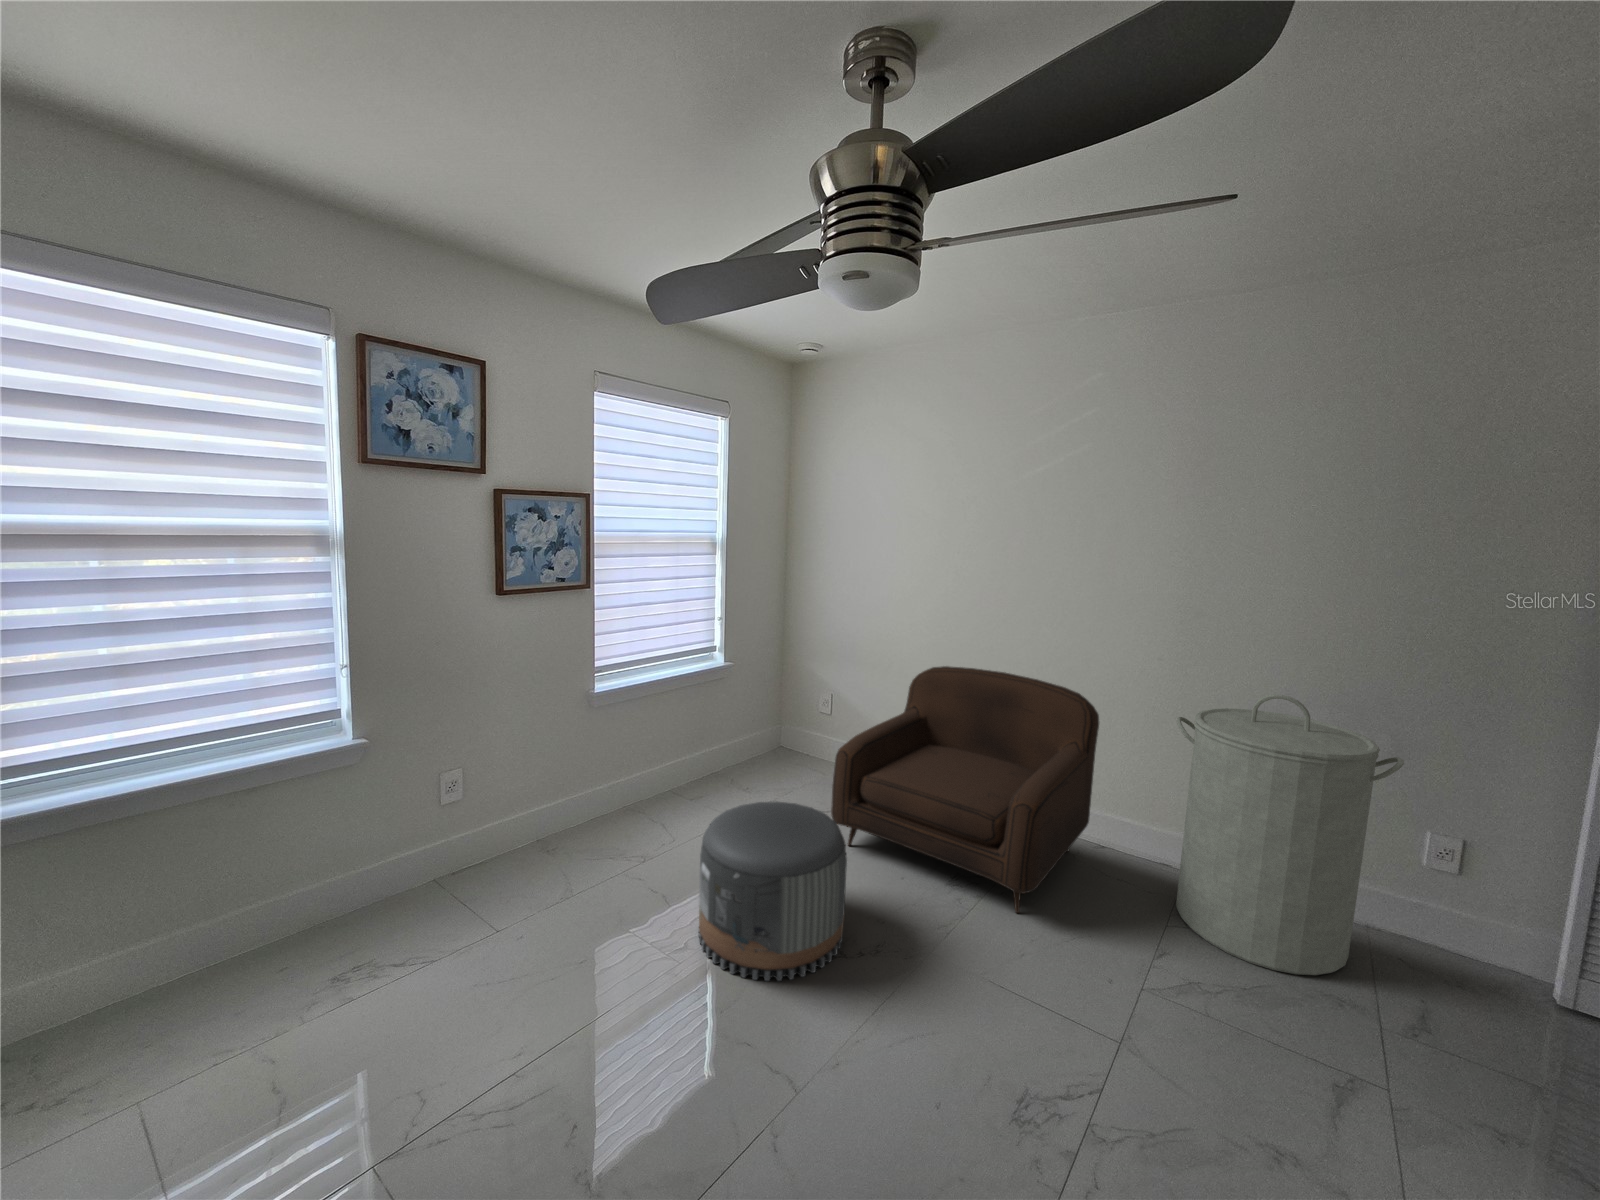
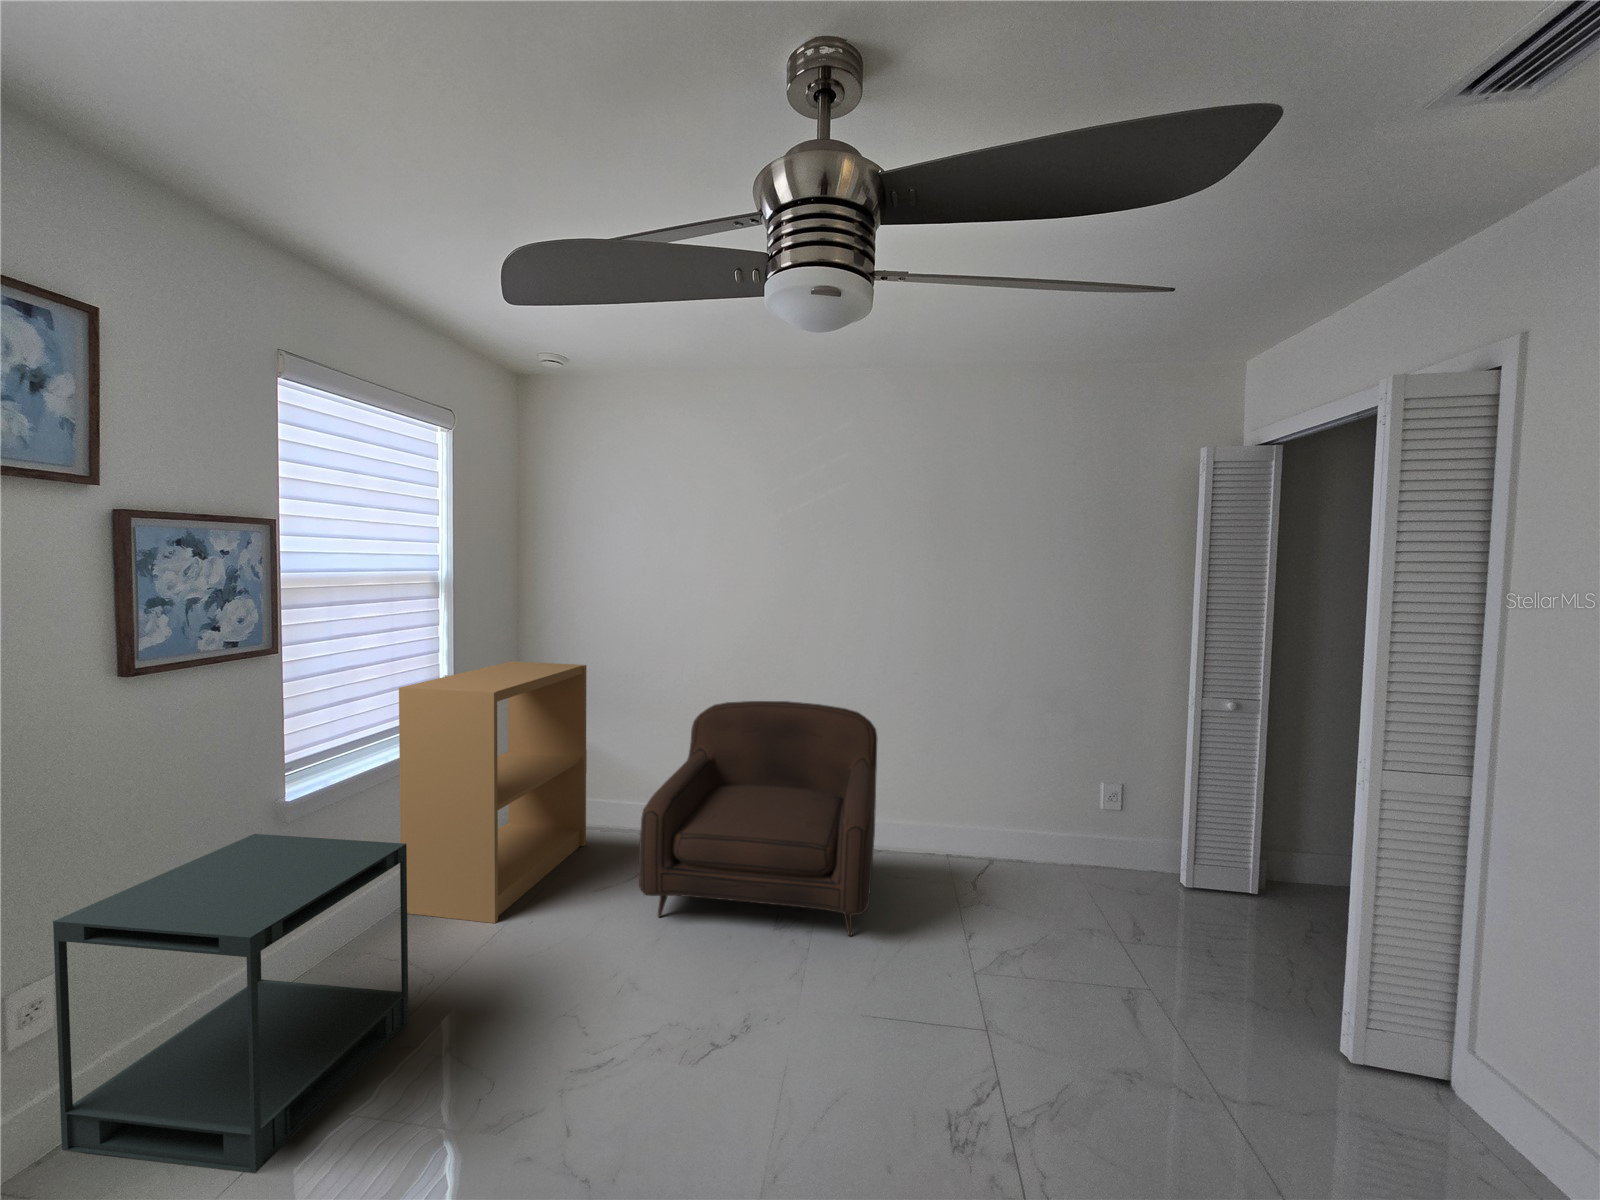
bookshelf: none [672,610,825,816] -> present [399,661,586,923]
laundry hamper: present [1176,694,1404,975] -> none [948,692,1104,920]
side table: none [460,711,647,922] -> present [53,834,408,1173]
pouf: present [699,802,847,981] -> none [527,884,709,1121]

